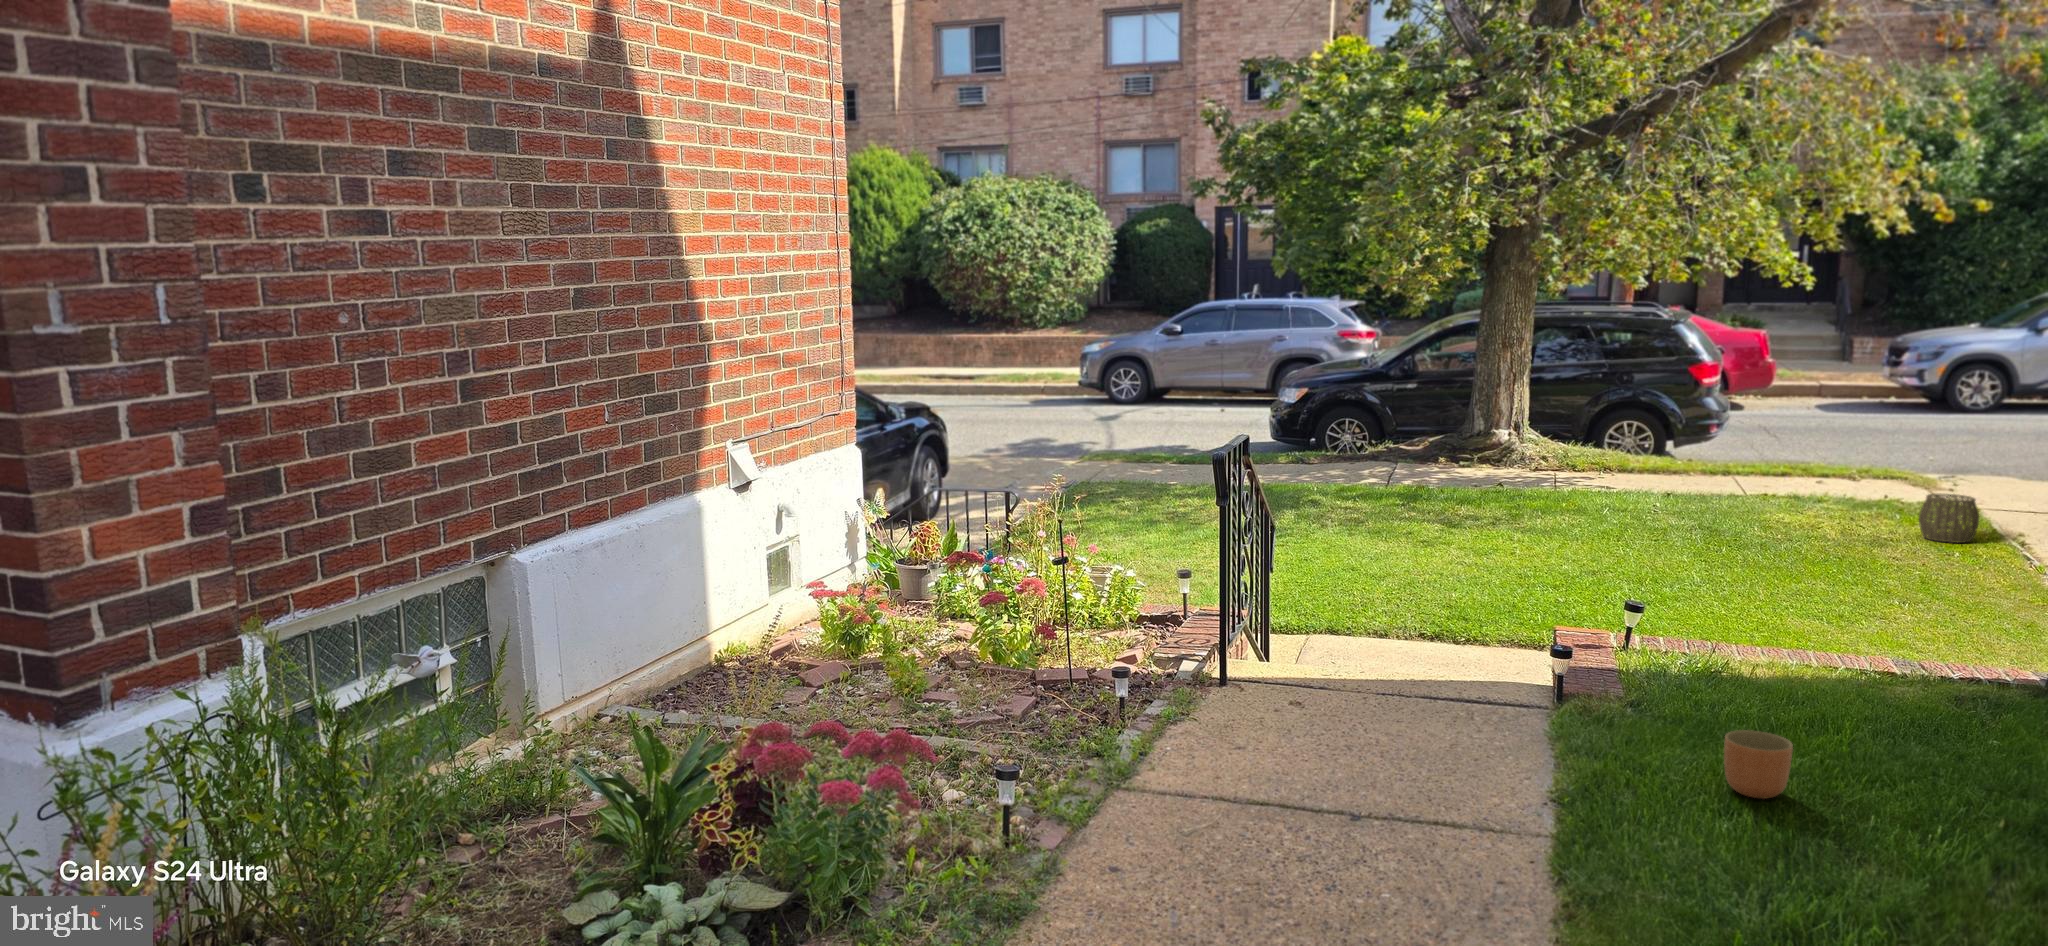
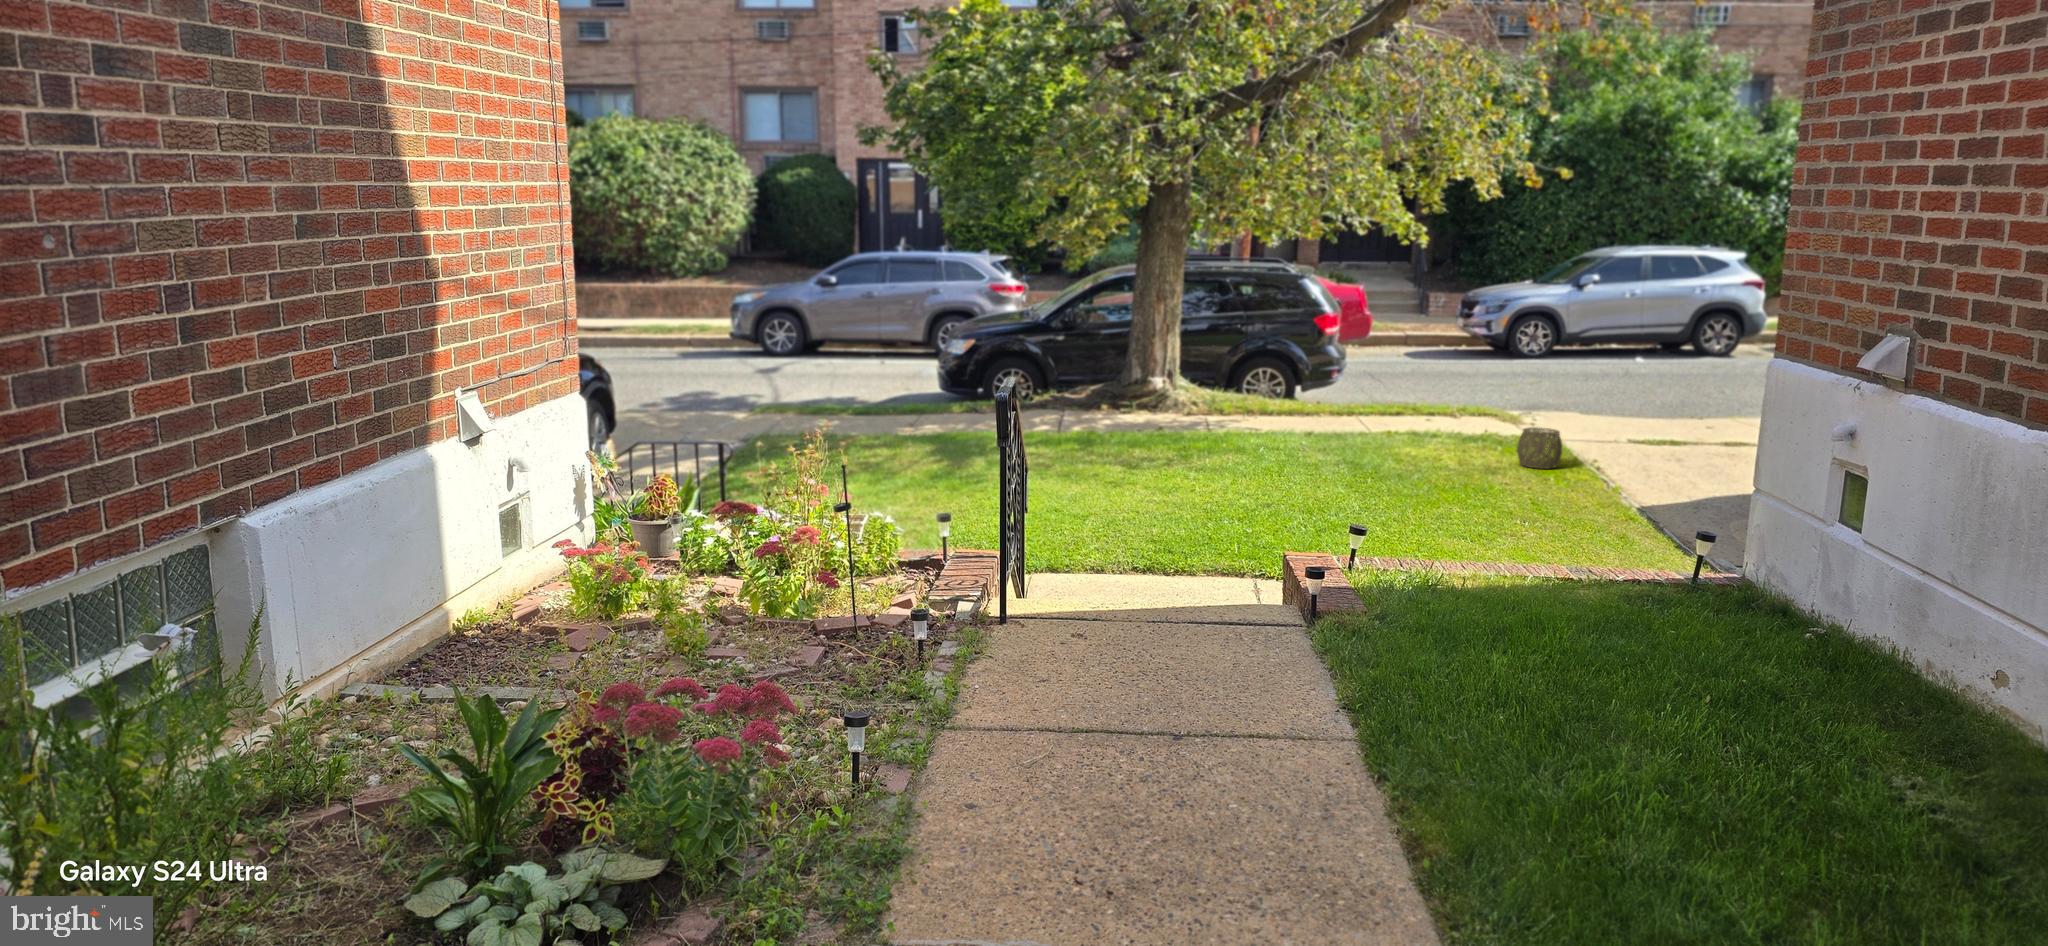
planter: present [1724,730,1793,799] -> none [1466,632,1522,690]

